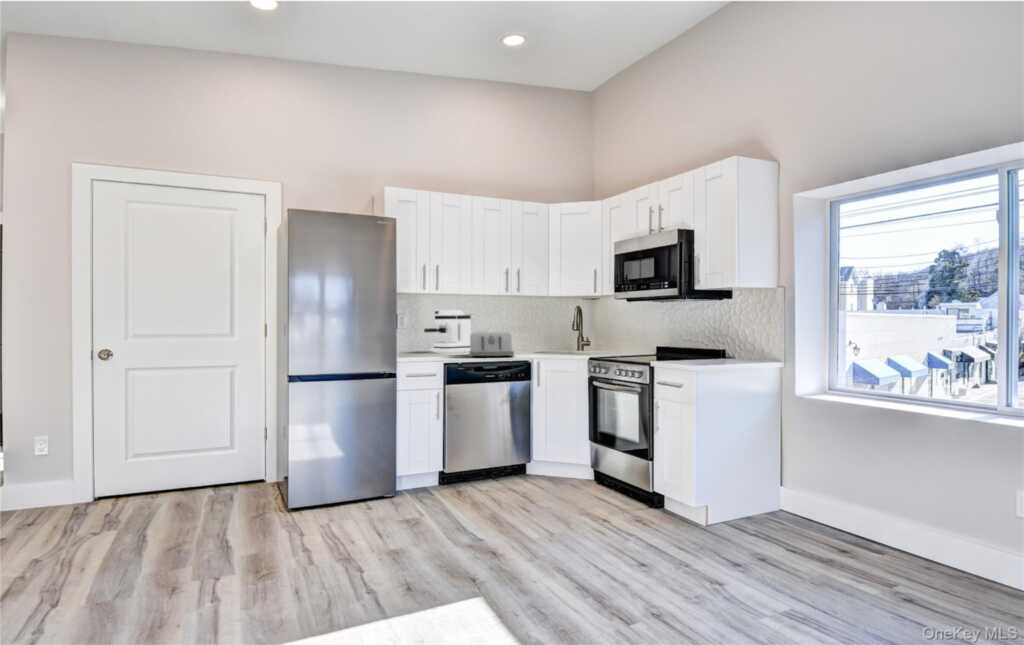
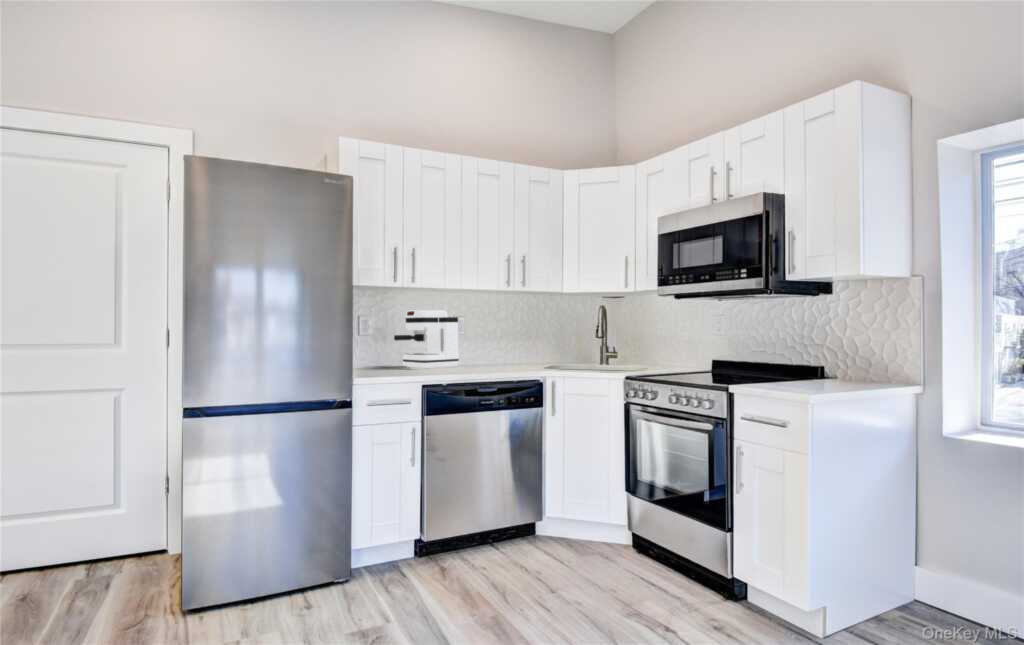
toaster: present [469,330,514,357] -> none [458,338,521,376]

